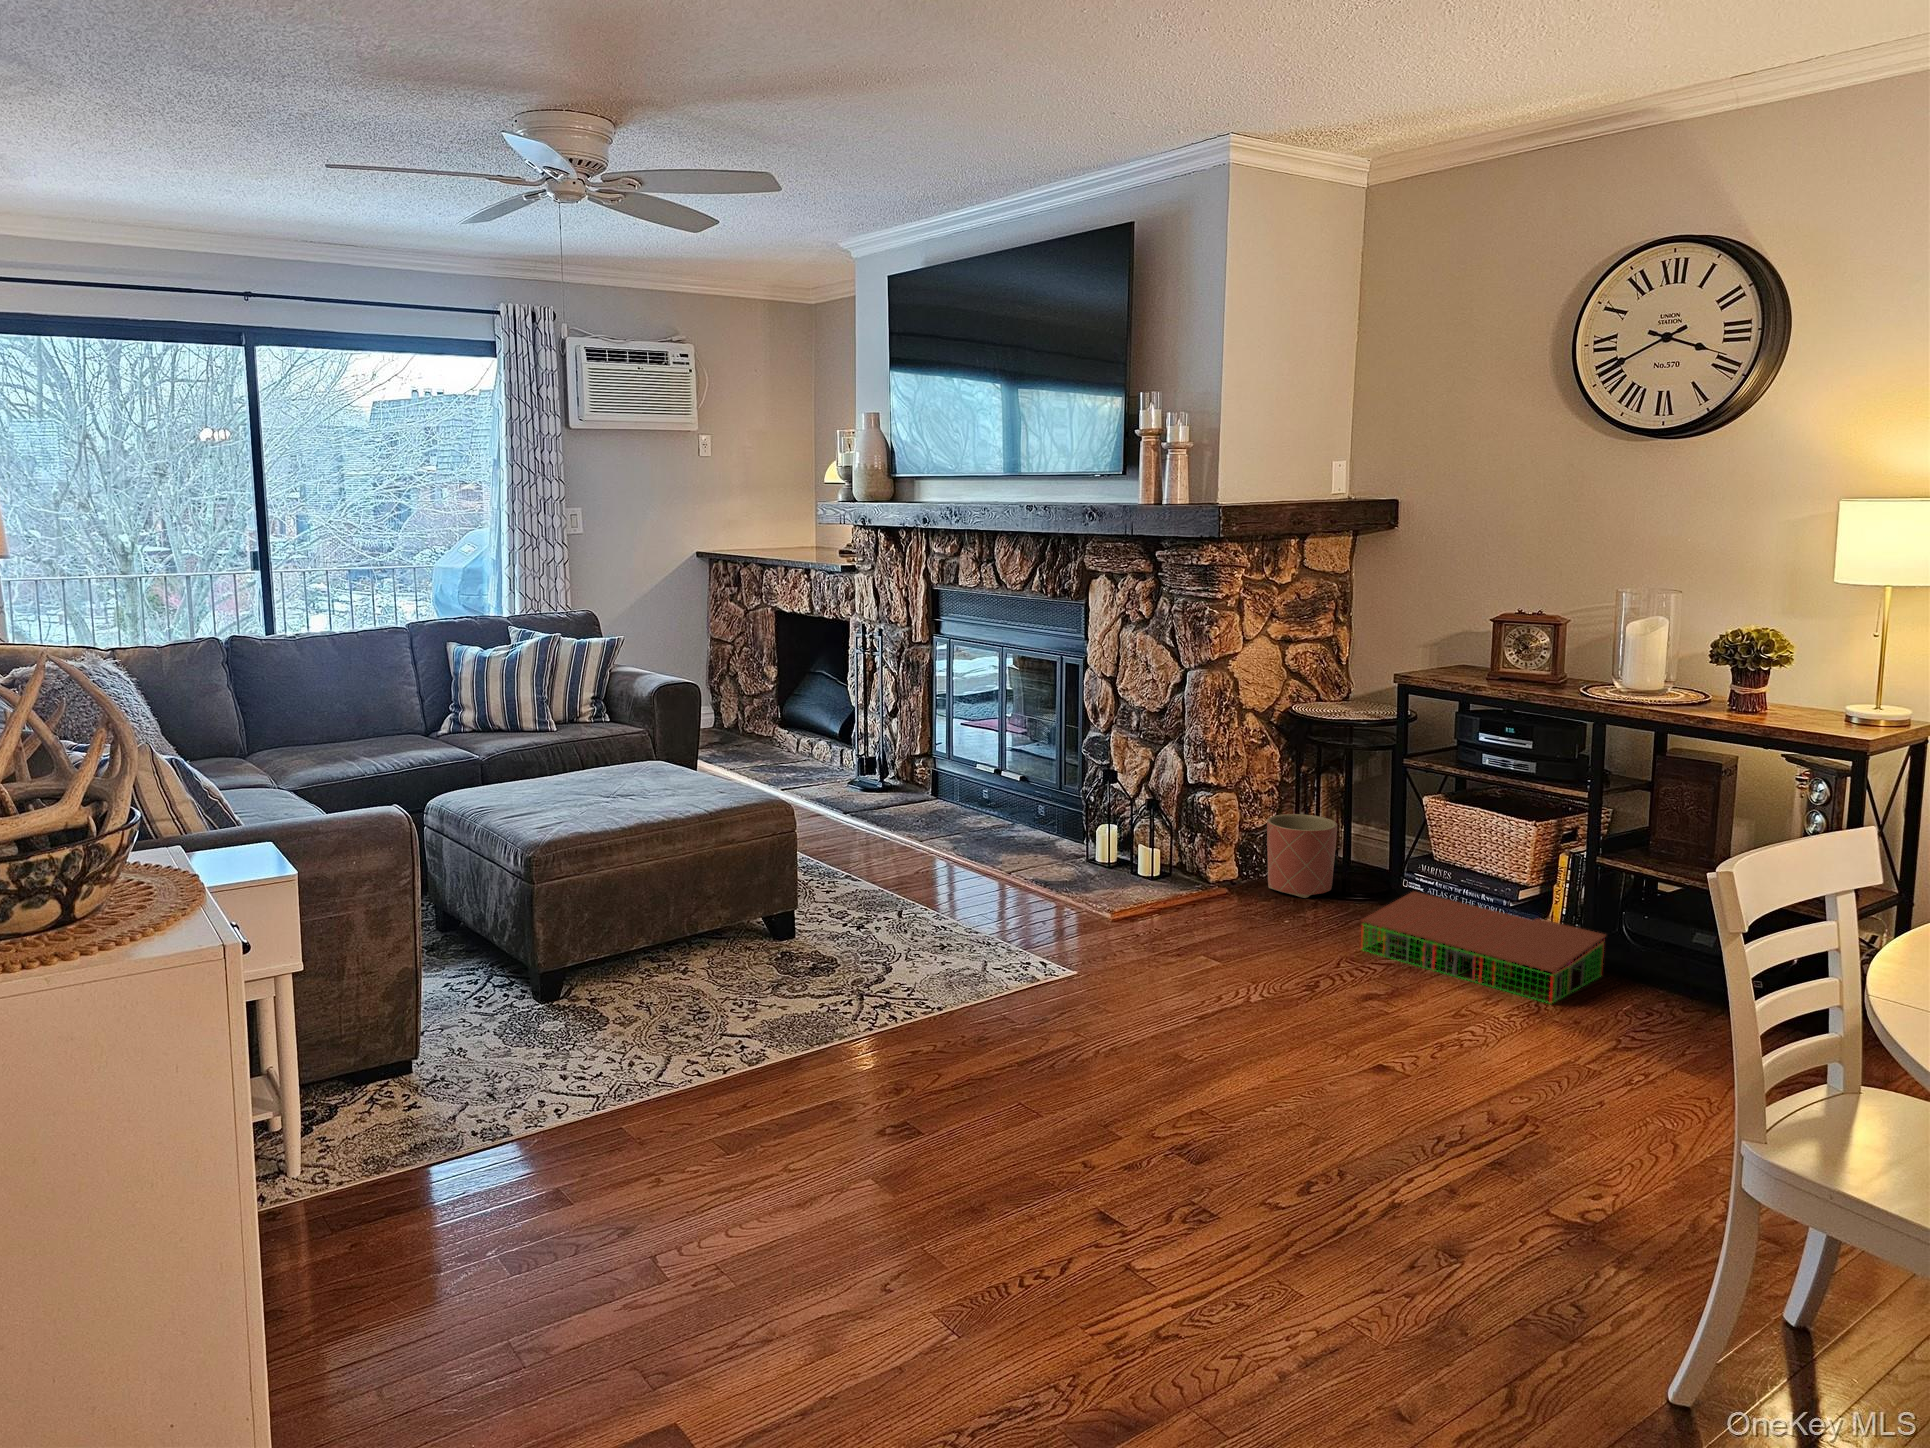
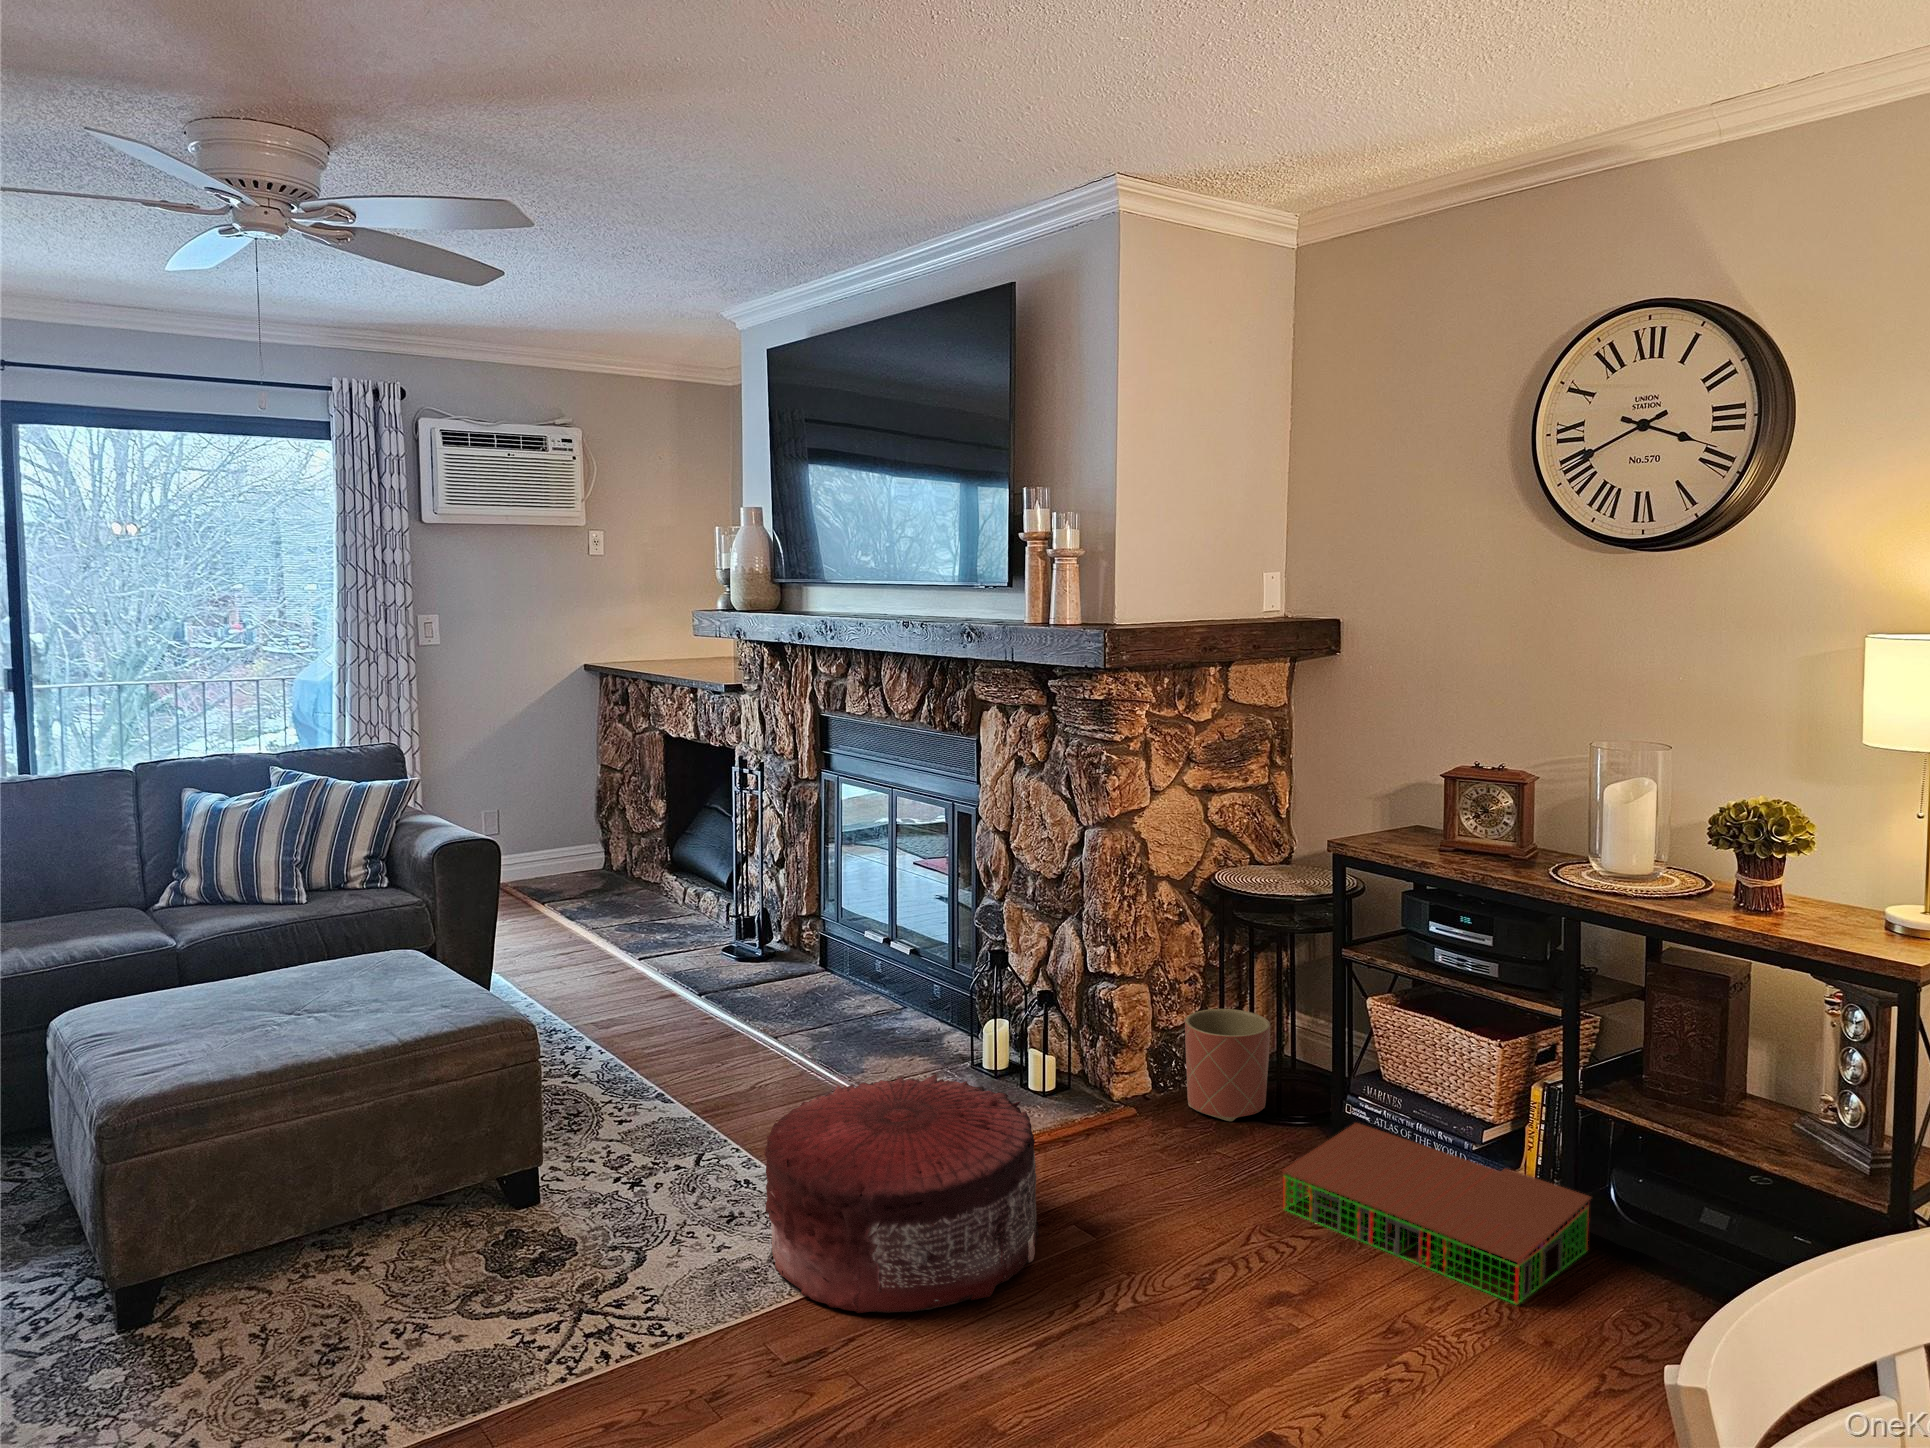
pouf: none [980,846,1182,1000] -> present [764,1074,1040,1313]

